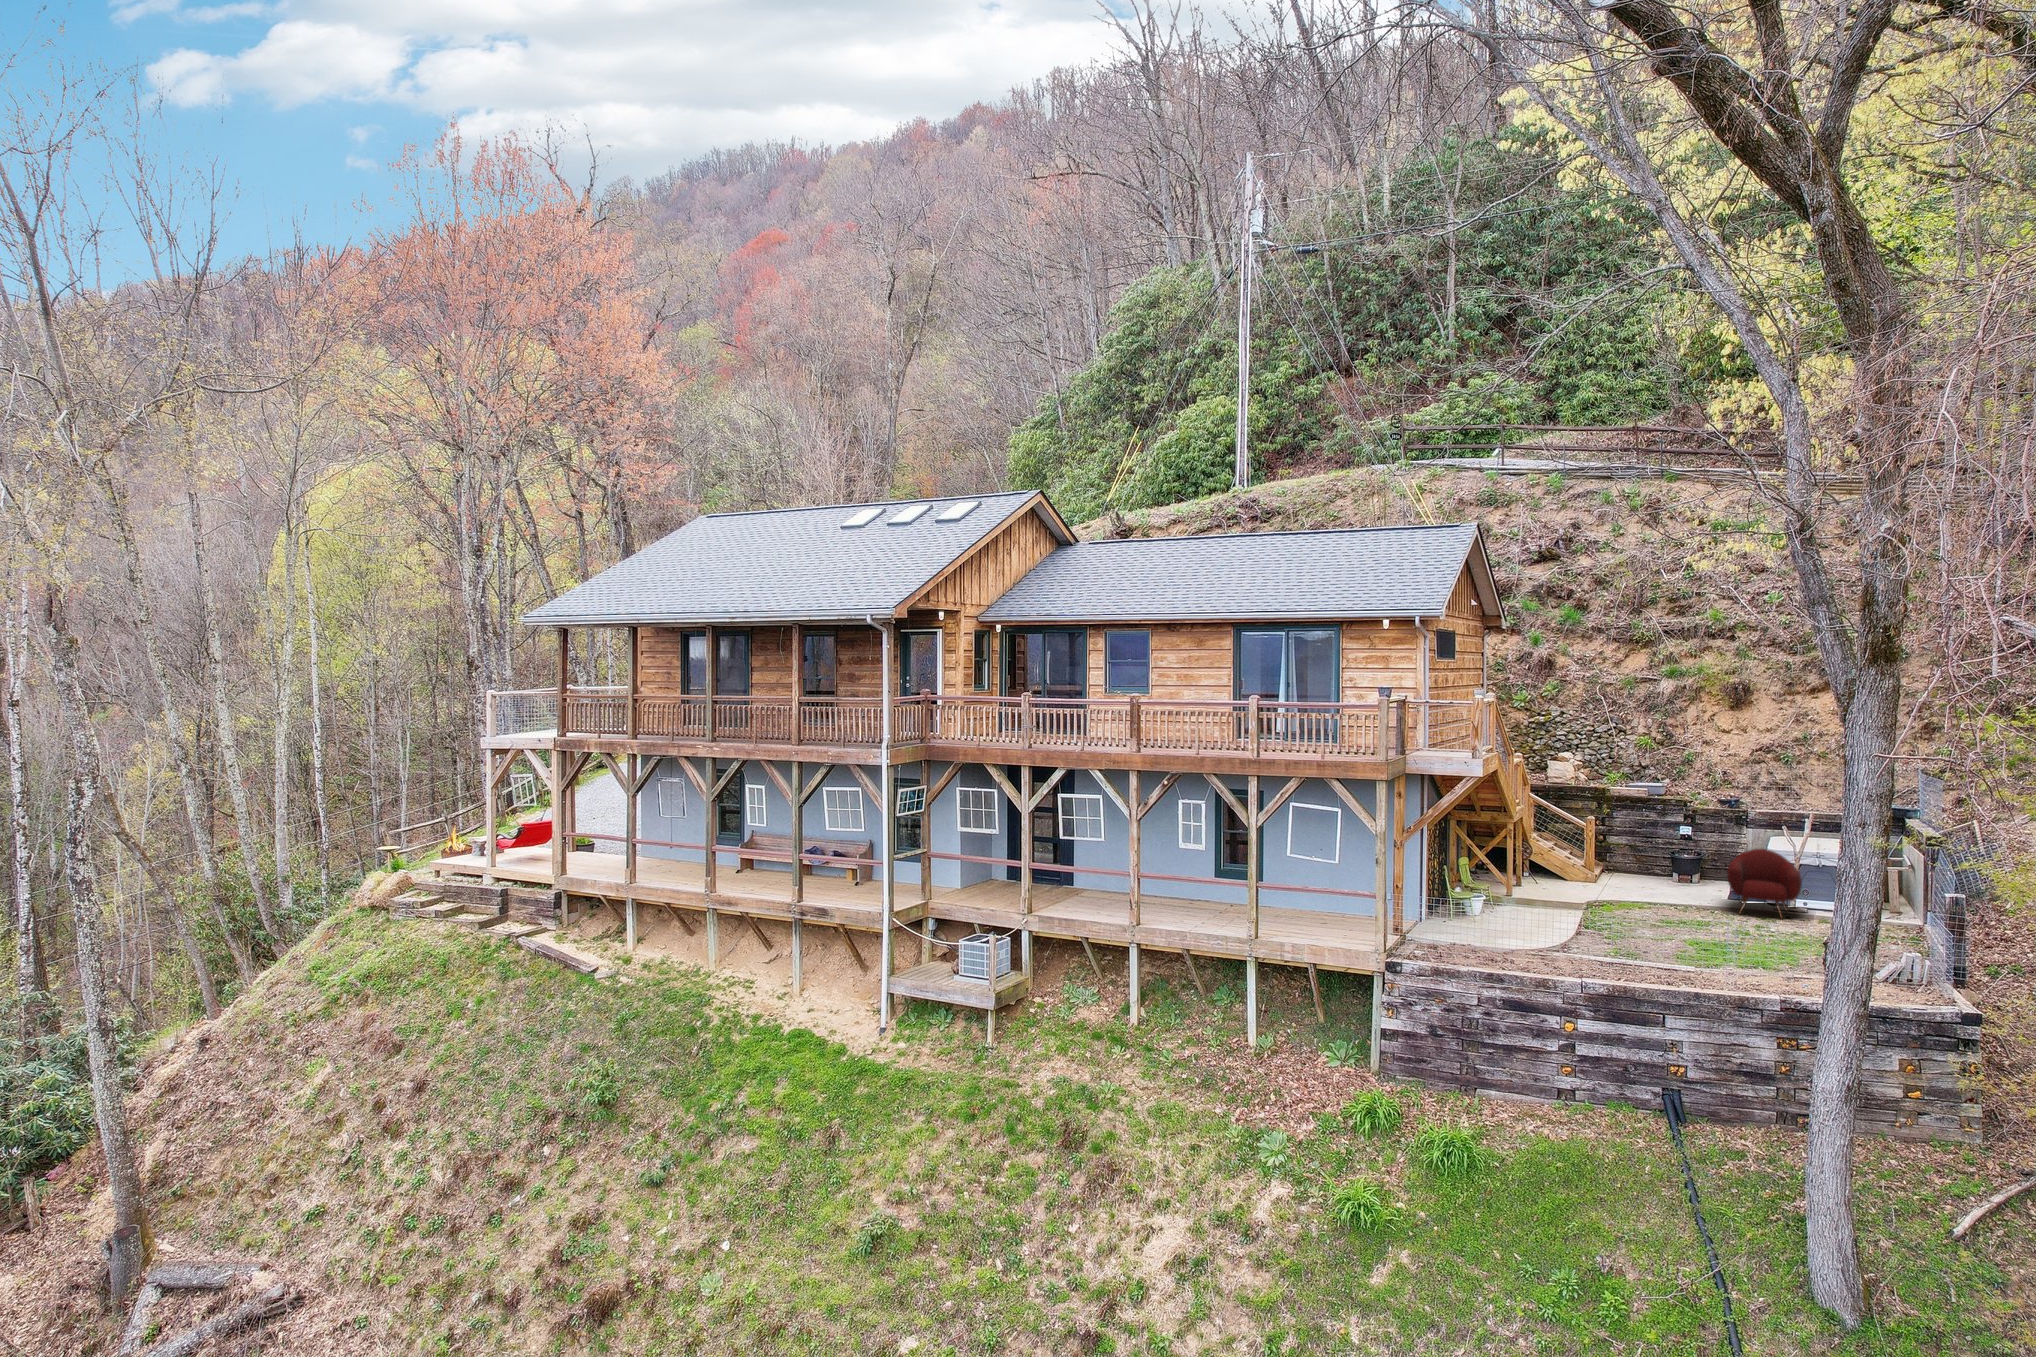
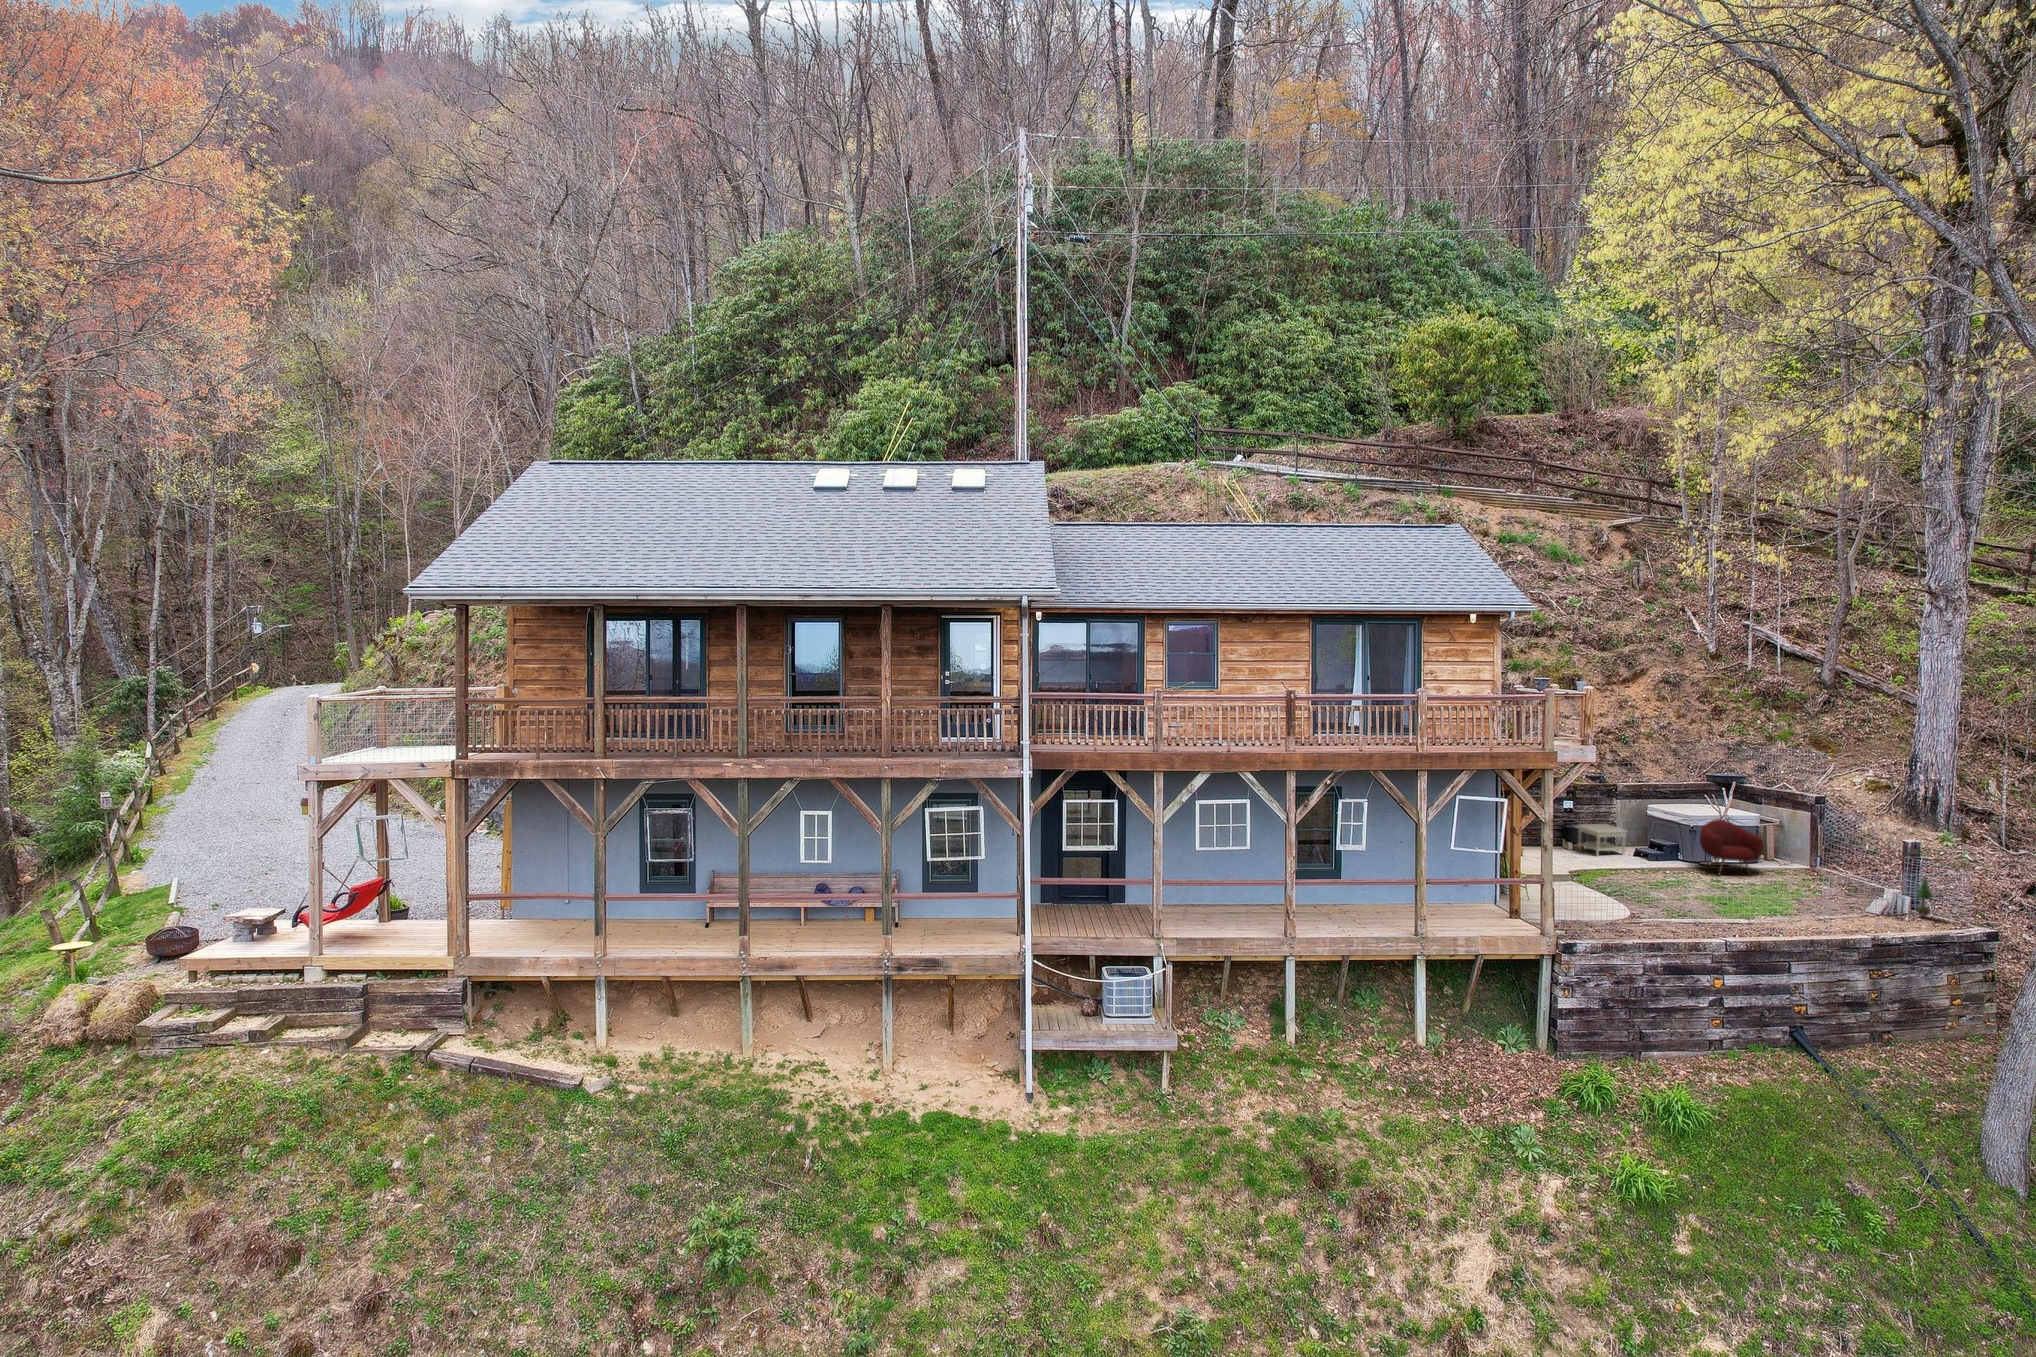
side table: none [1616,844,1668,883] -> present [1578,824,1627,855]
potted tree: none [1909,937,1934,987] -> present [1916,879,1932,917]

